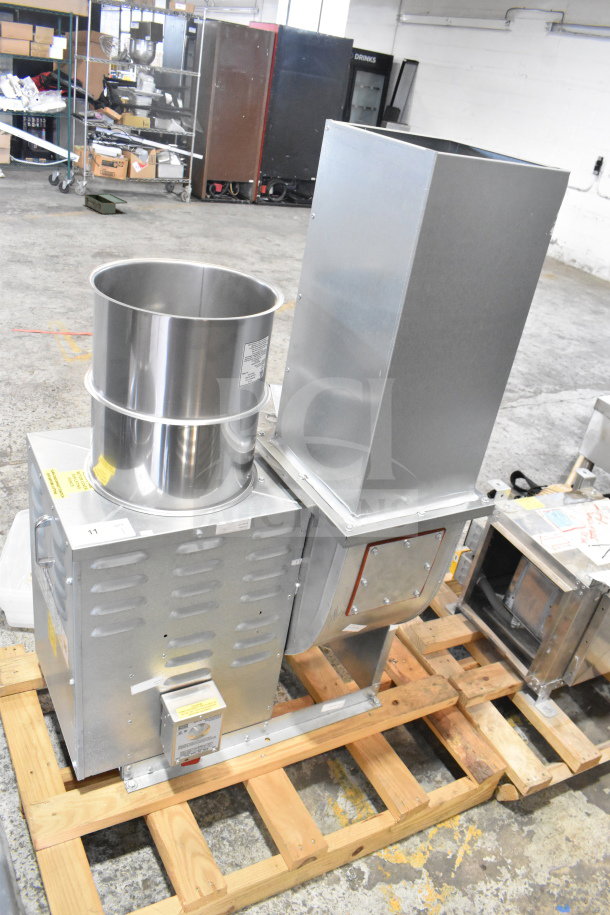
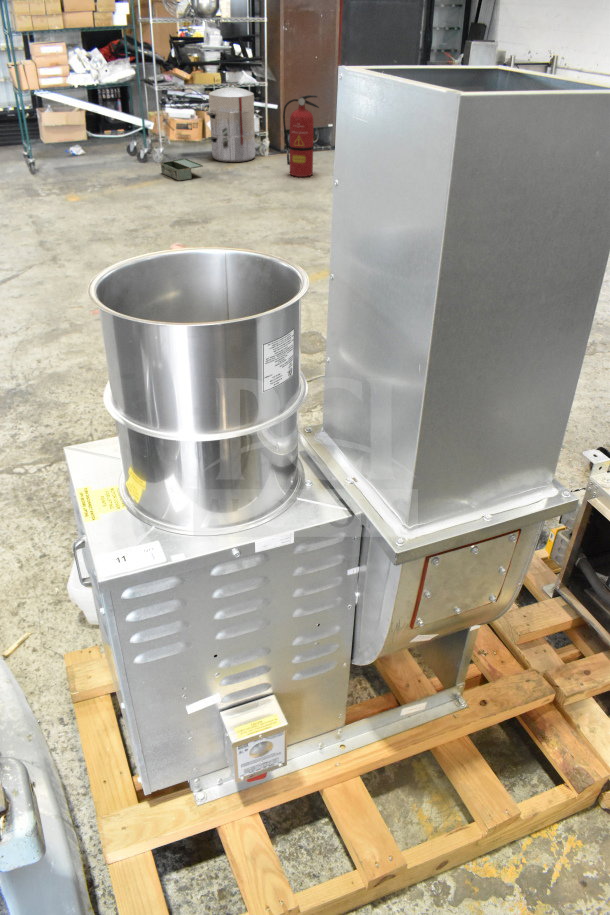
waste bin: none [133,129,184,204] -> present [207,84,258,162]
fire extinguisher: none [210,150,245,224] -> present [283,95,319,177]

